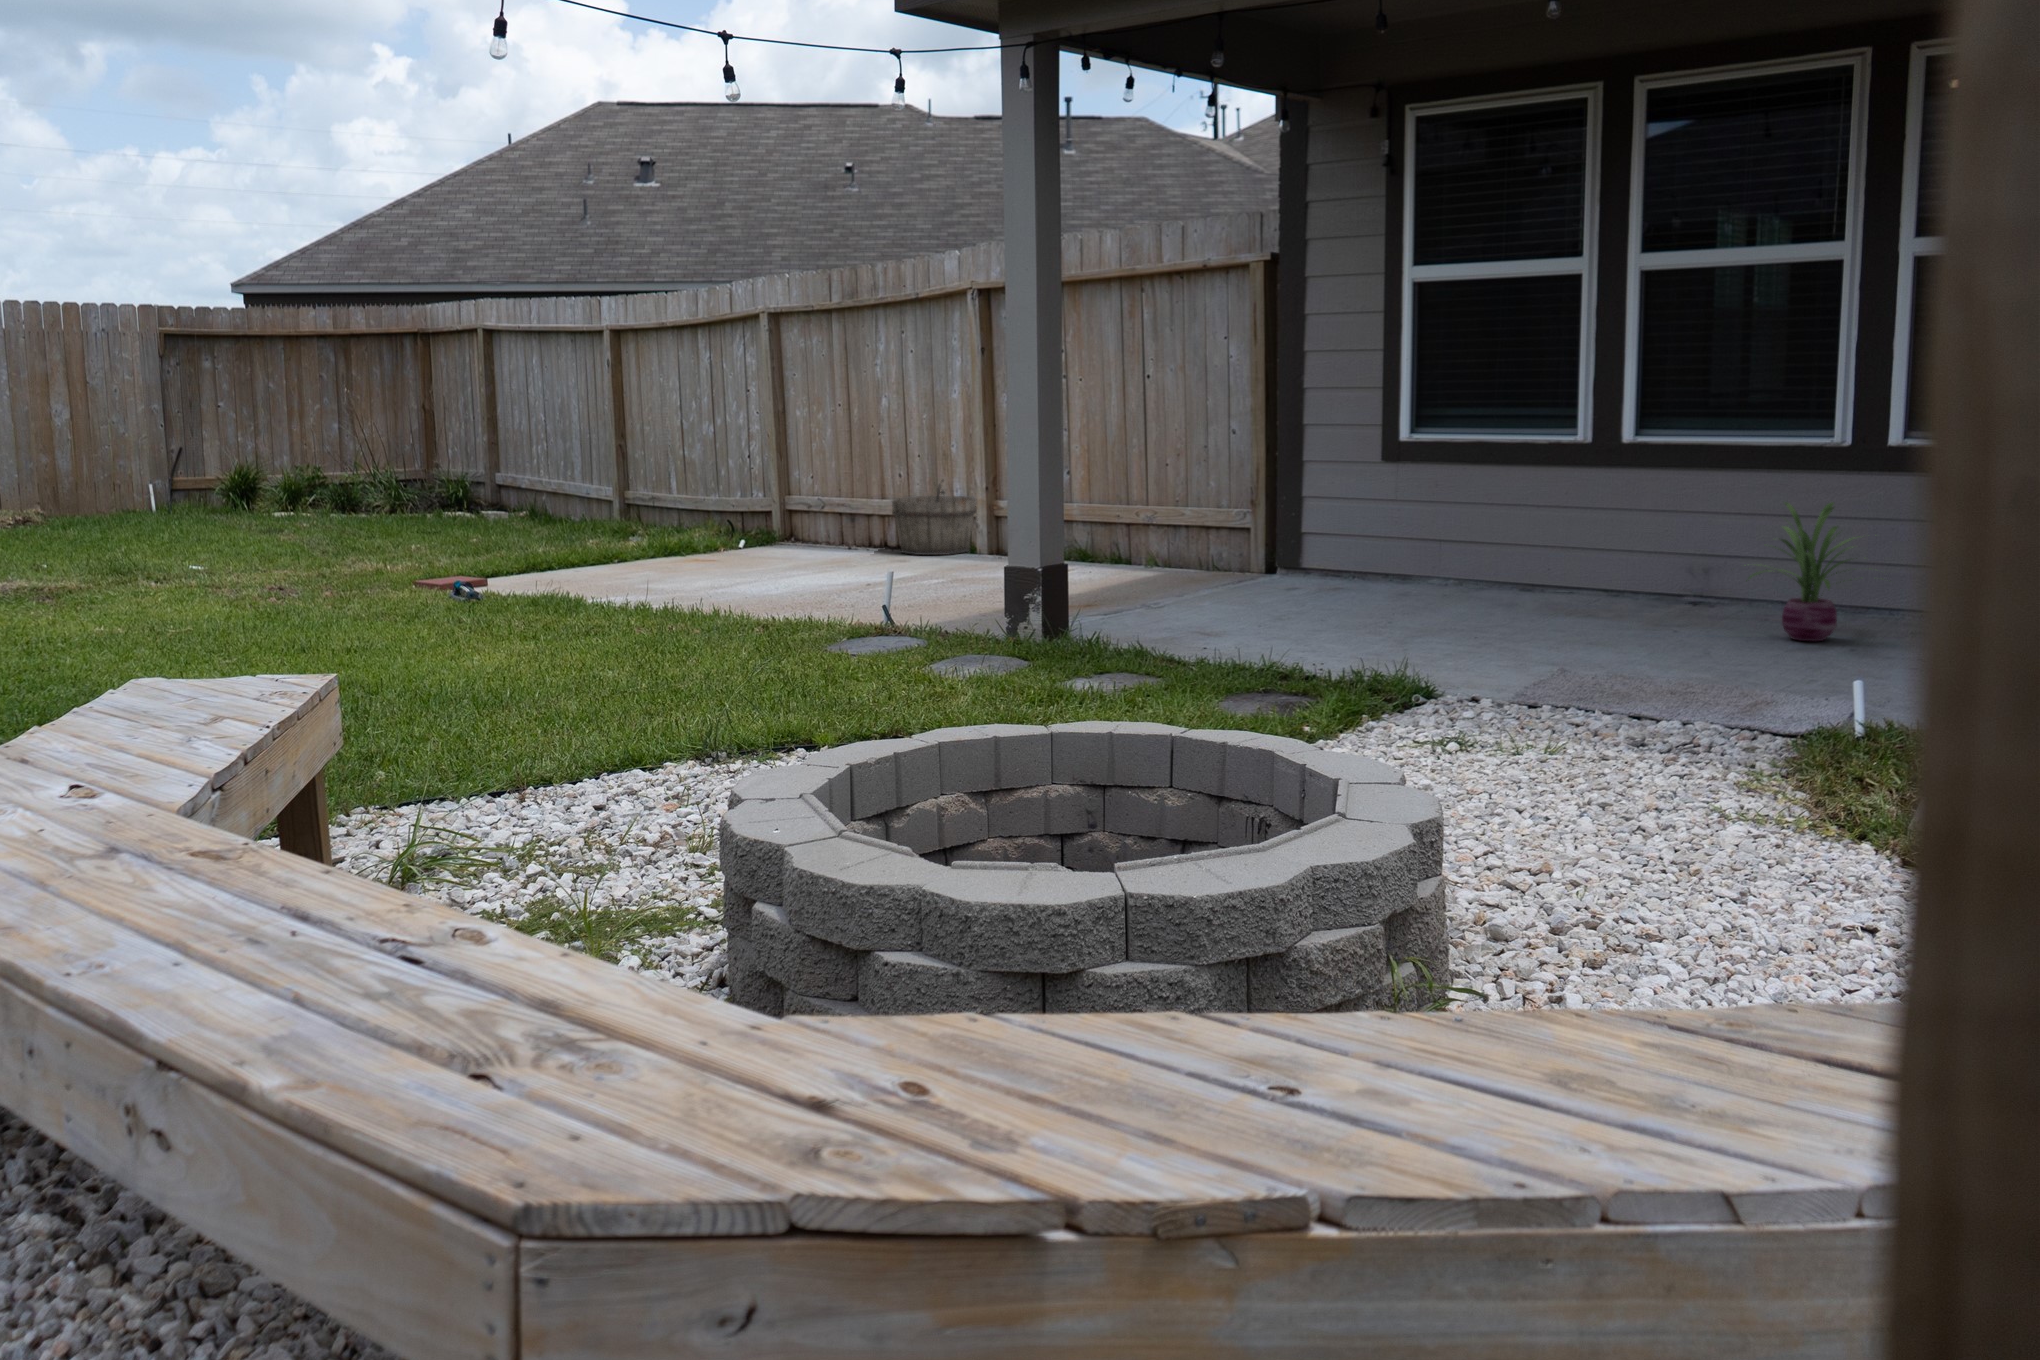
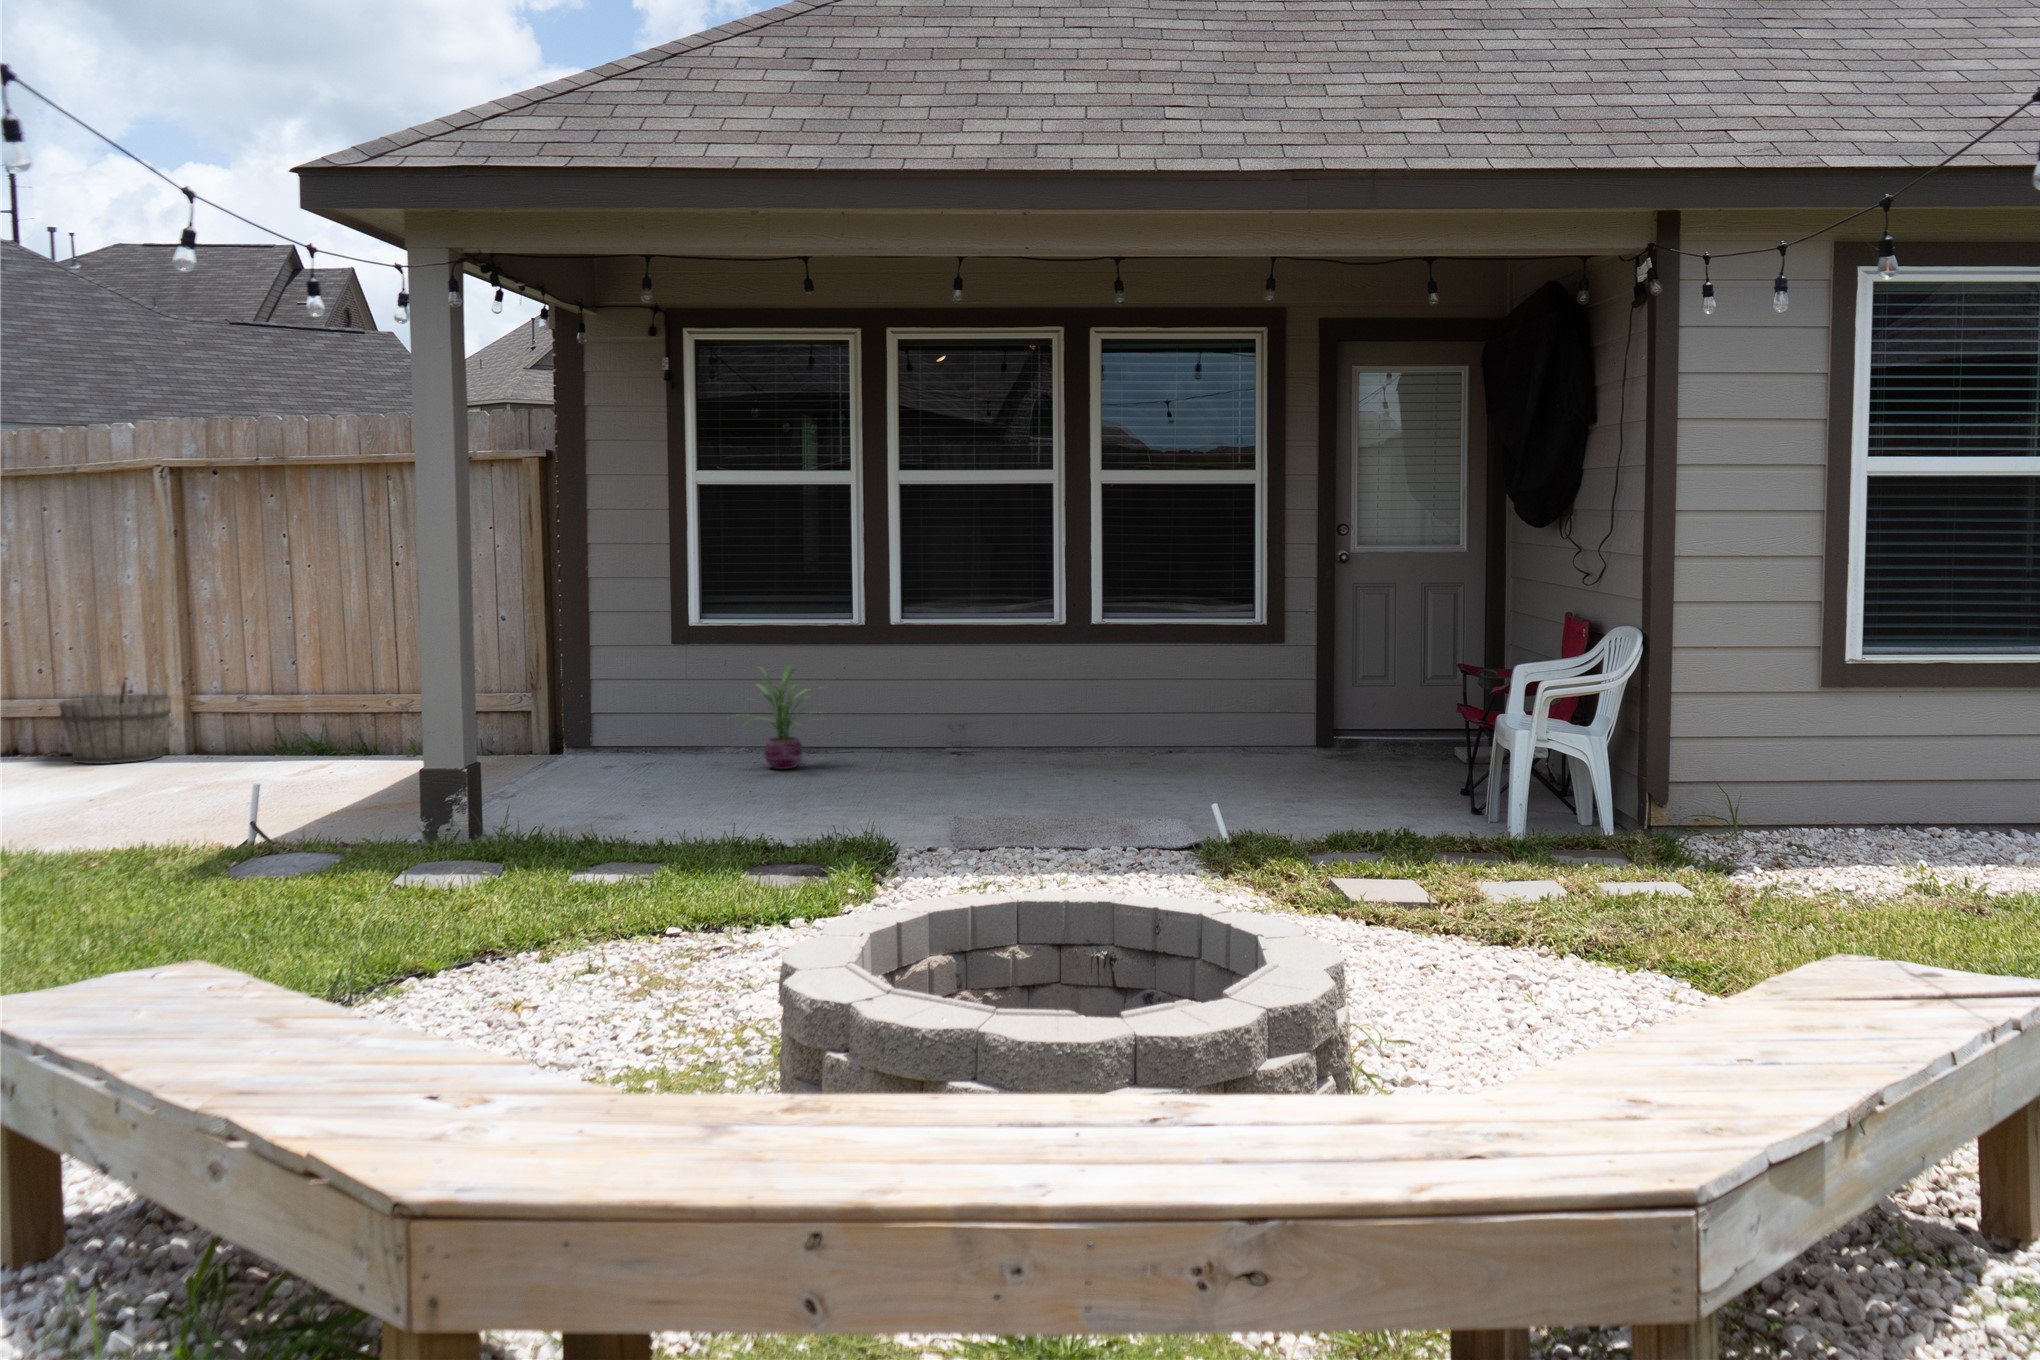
decorative plant: present [1746,502,1854,641] -> present [744,665,804,769]

